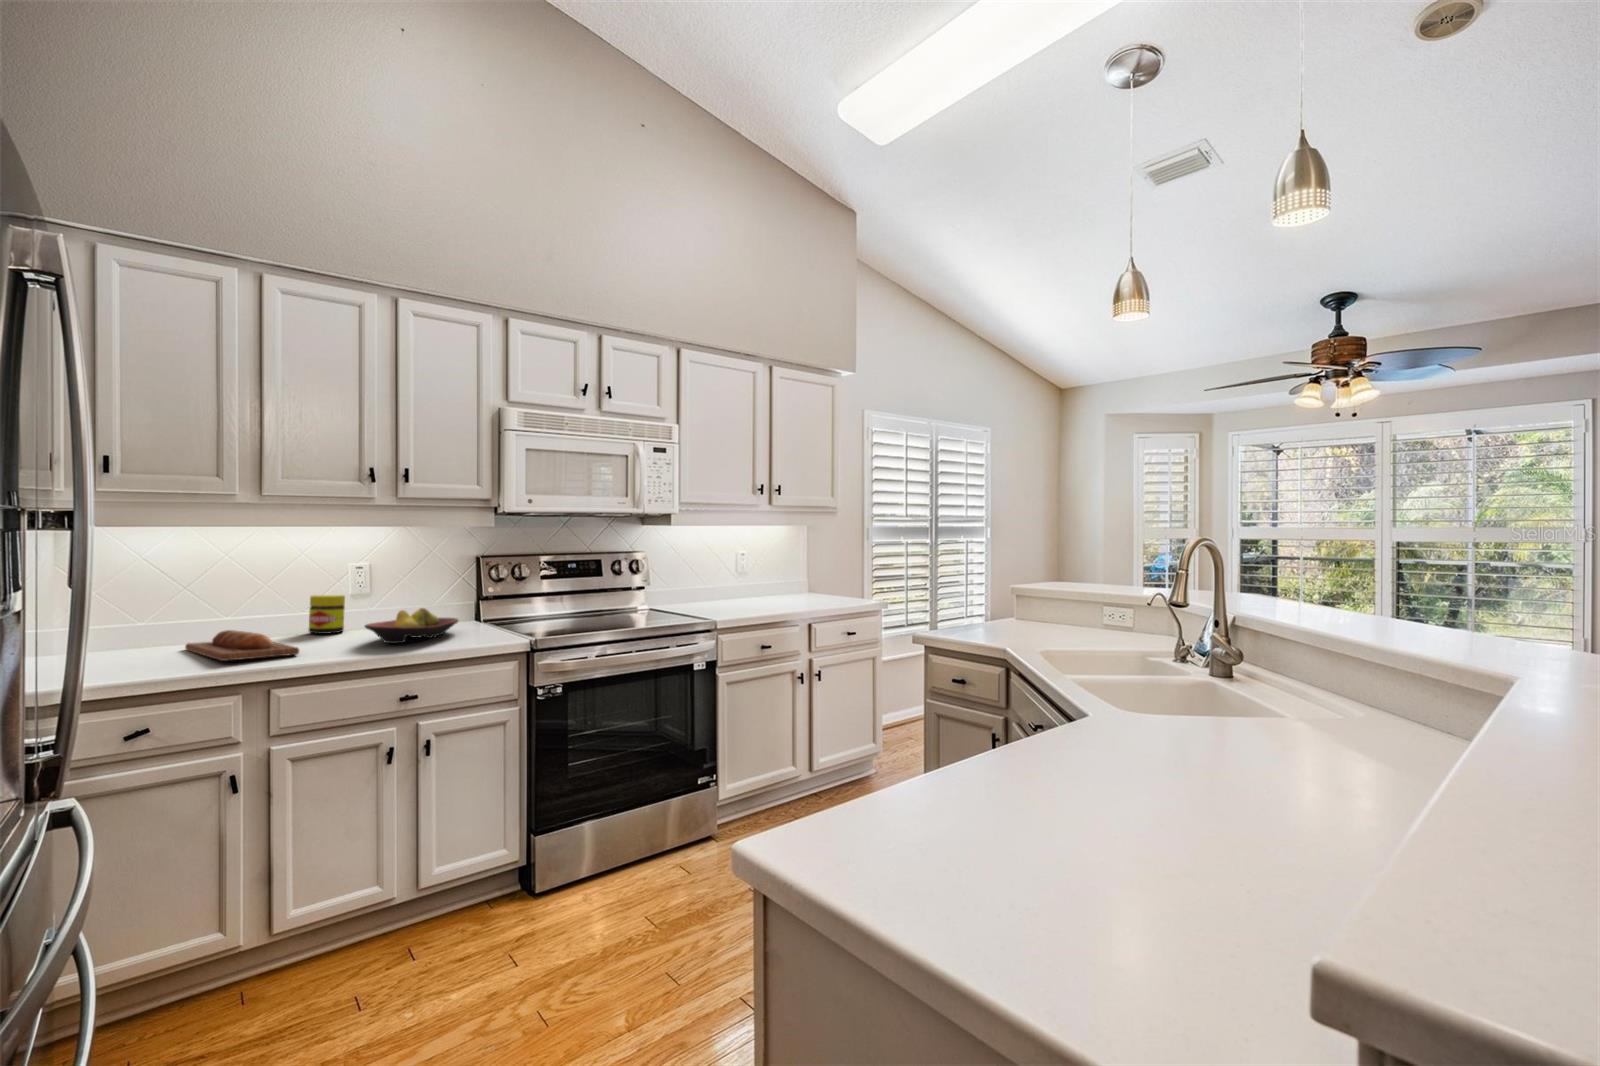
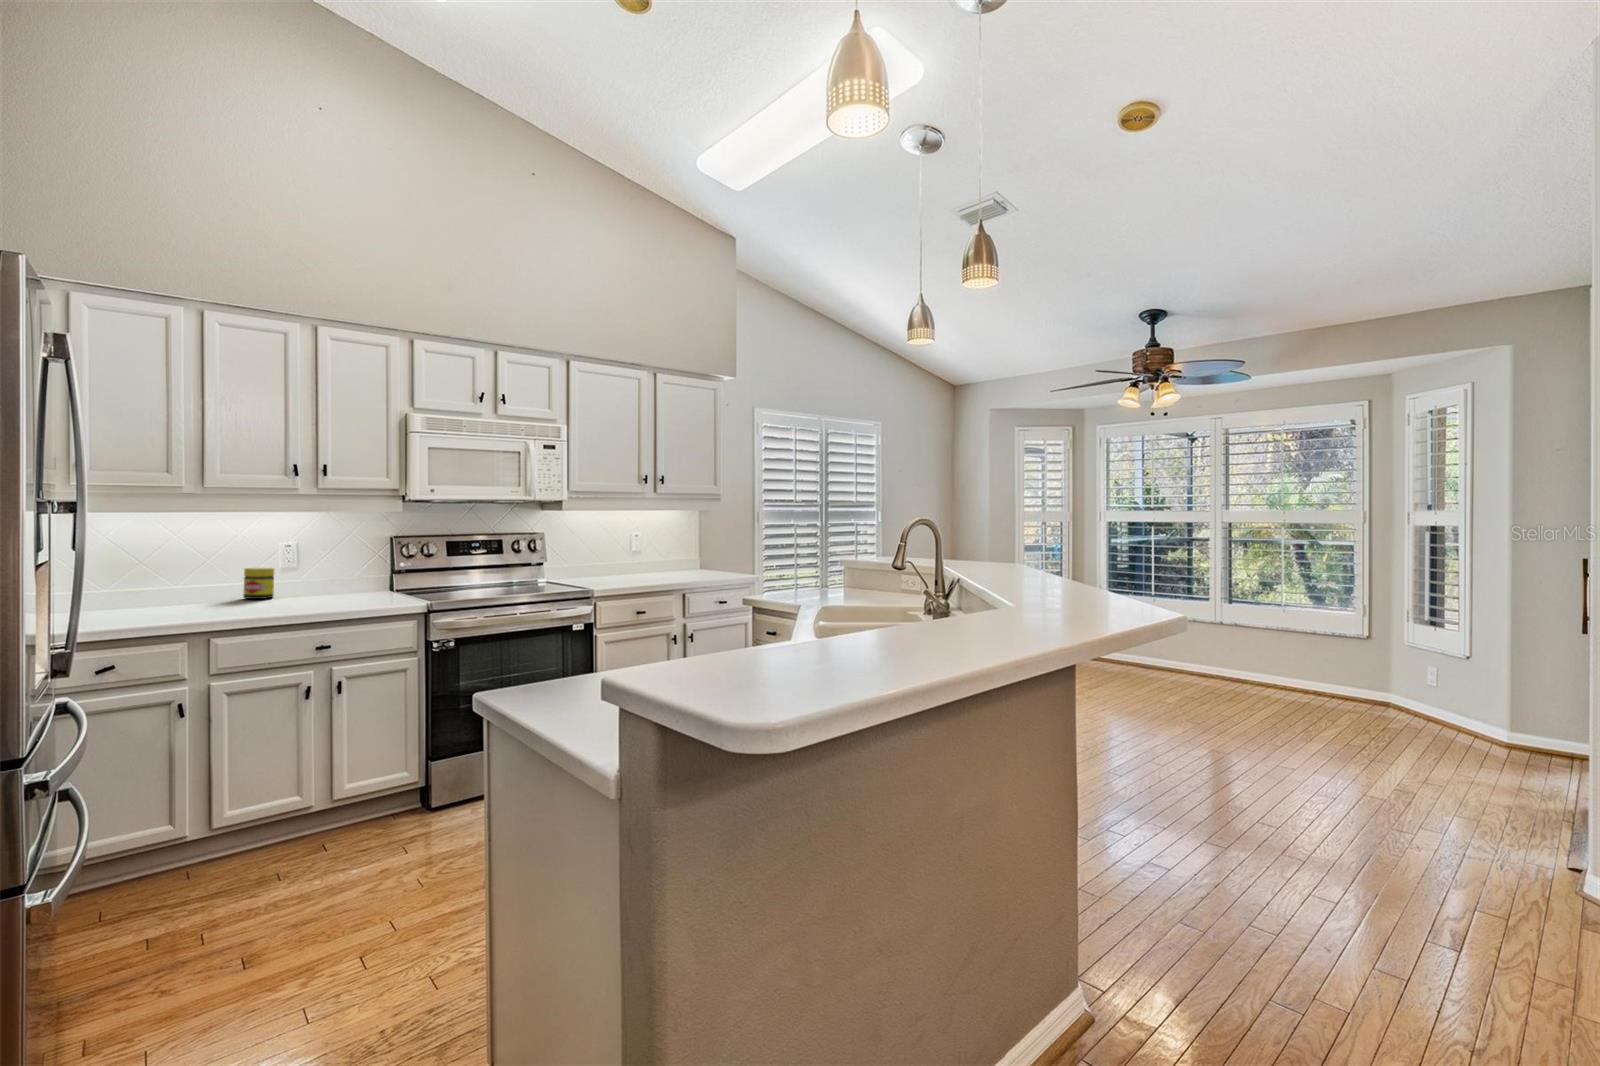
fruit bowl: present [365,608,458,643] -> none [288,578,370,606]
bread loaf: present [185,630,300,661] -> none [140,595,234,617]

